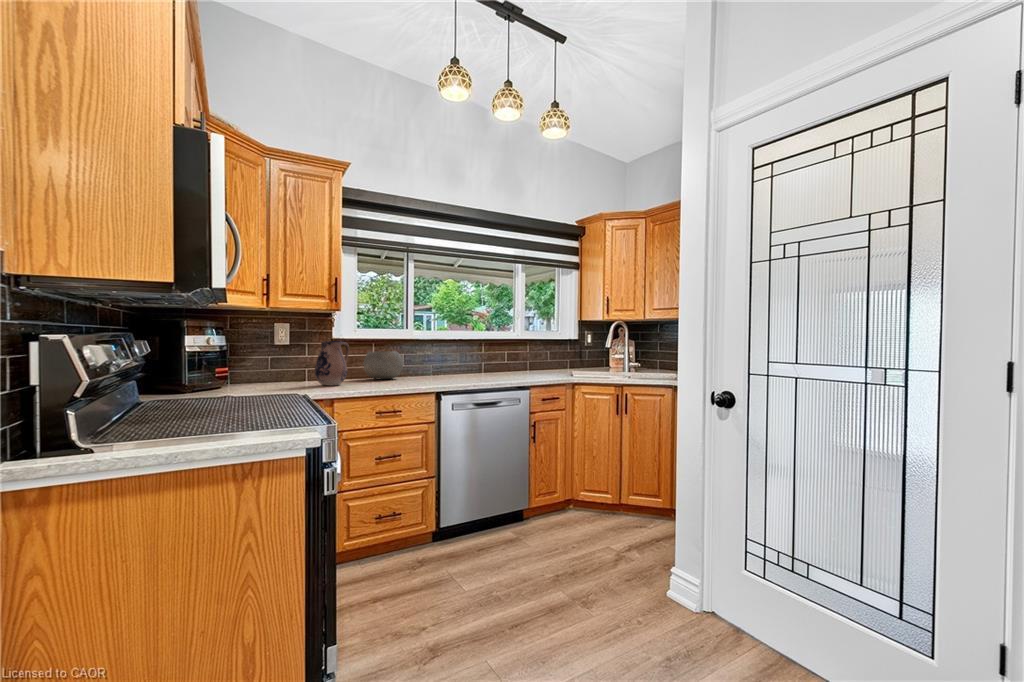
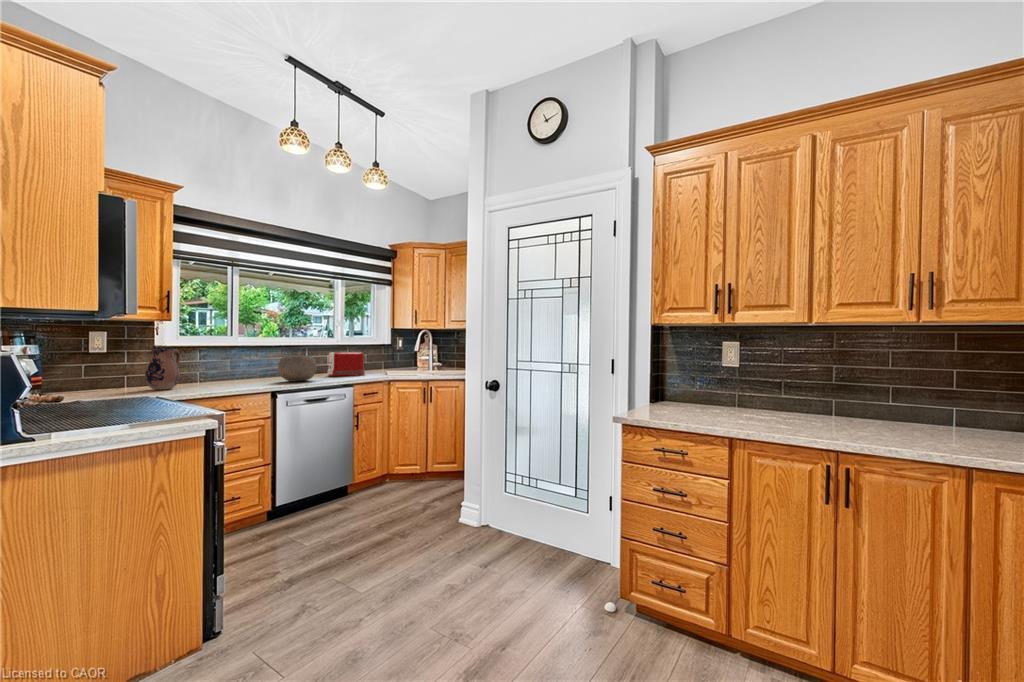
toaster: none [504,348,546,376] -> present [328,352,365,376]
bowl: present [363,351,403,379] -> present [278,356,317,382]

